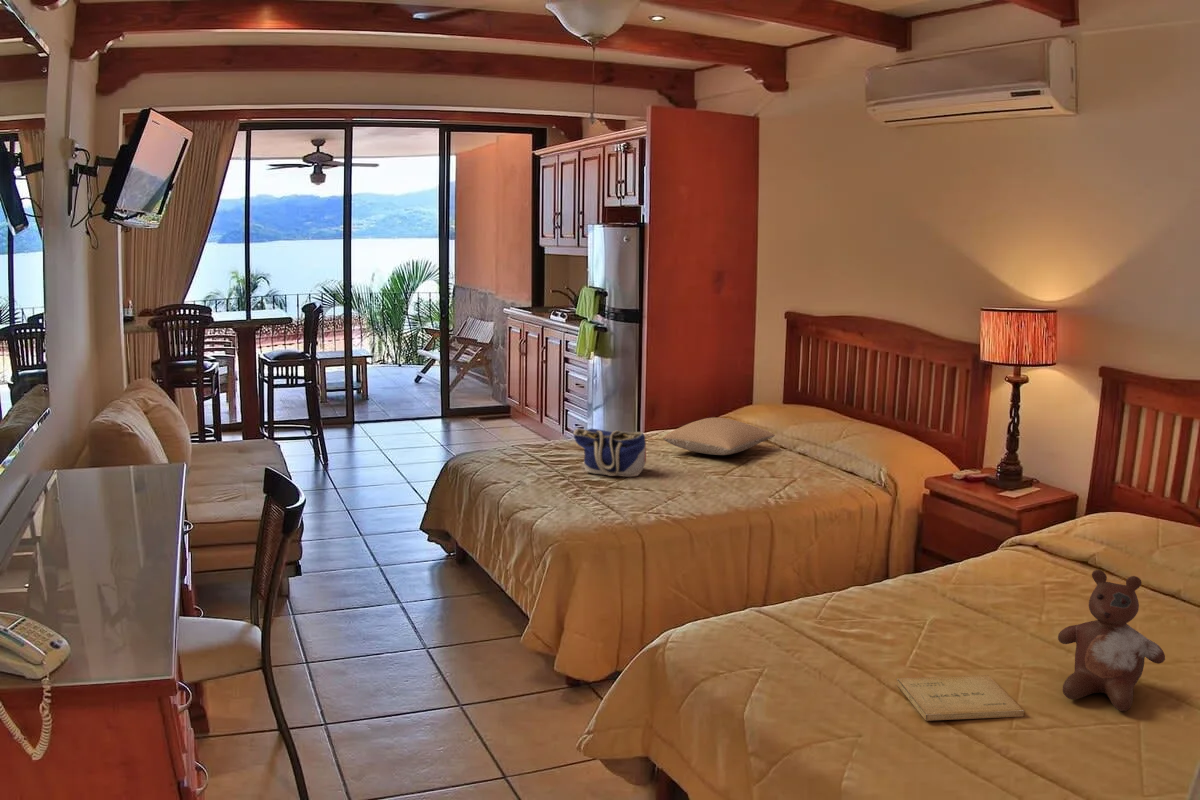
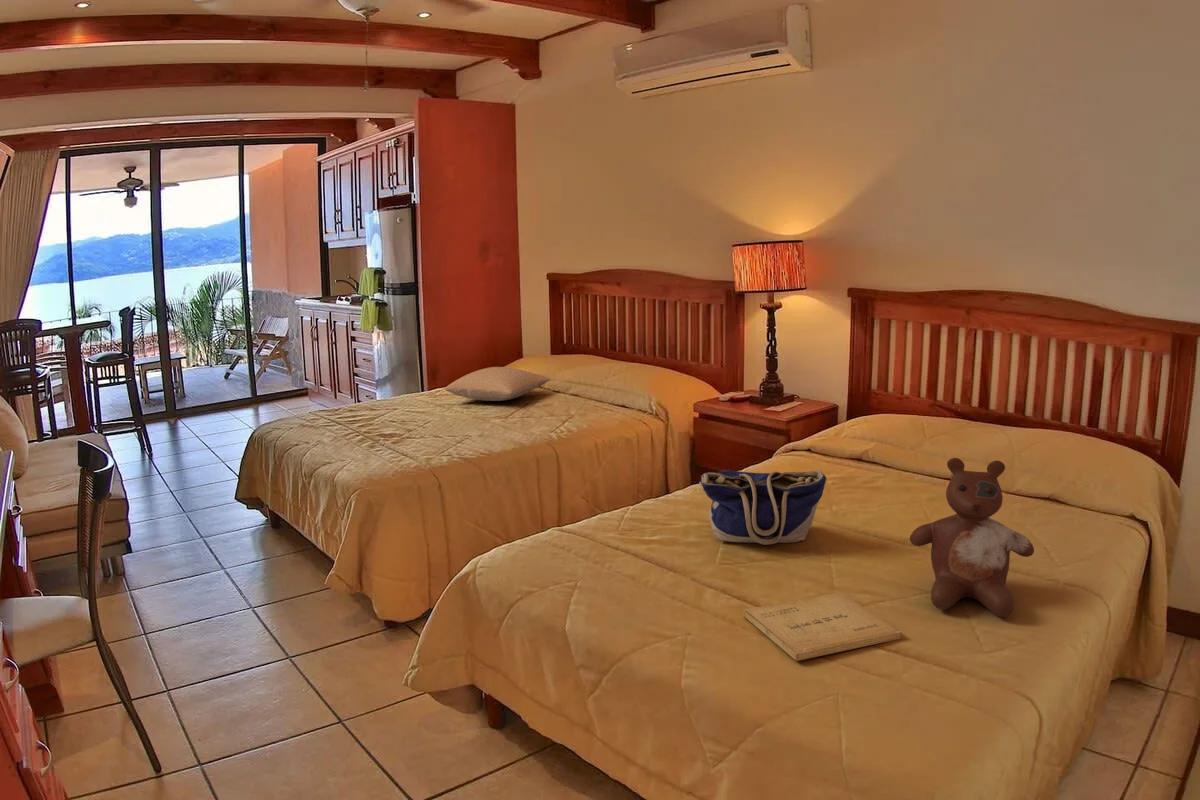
tote bag: present [573,428,646,477] -> present [699,470,826,545]

